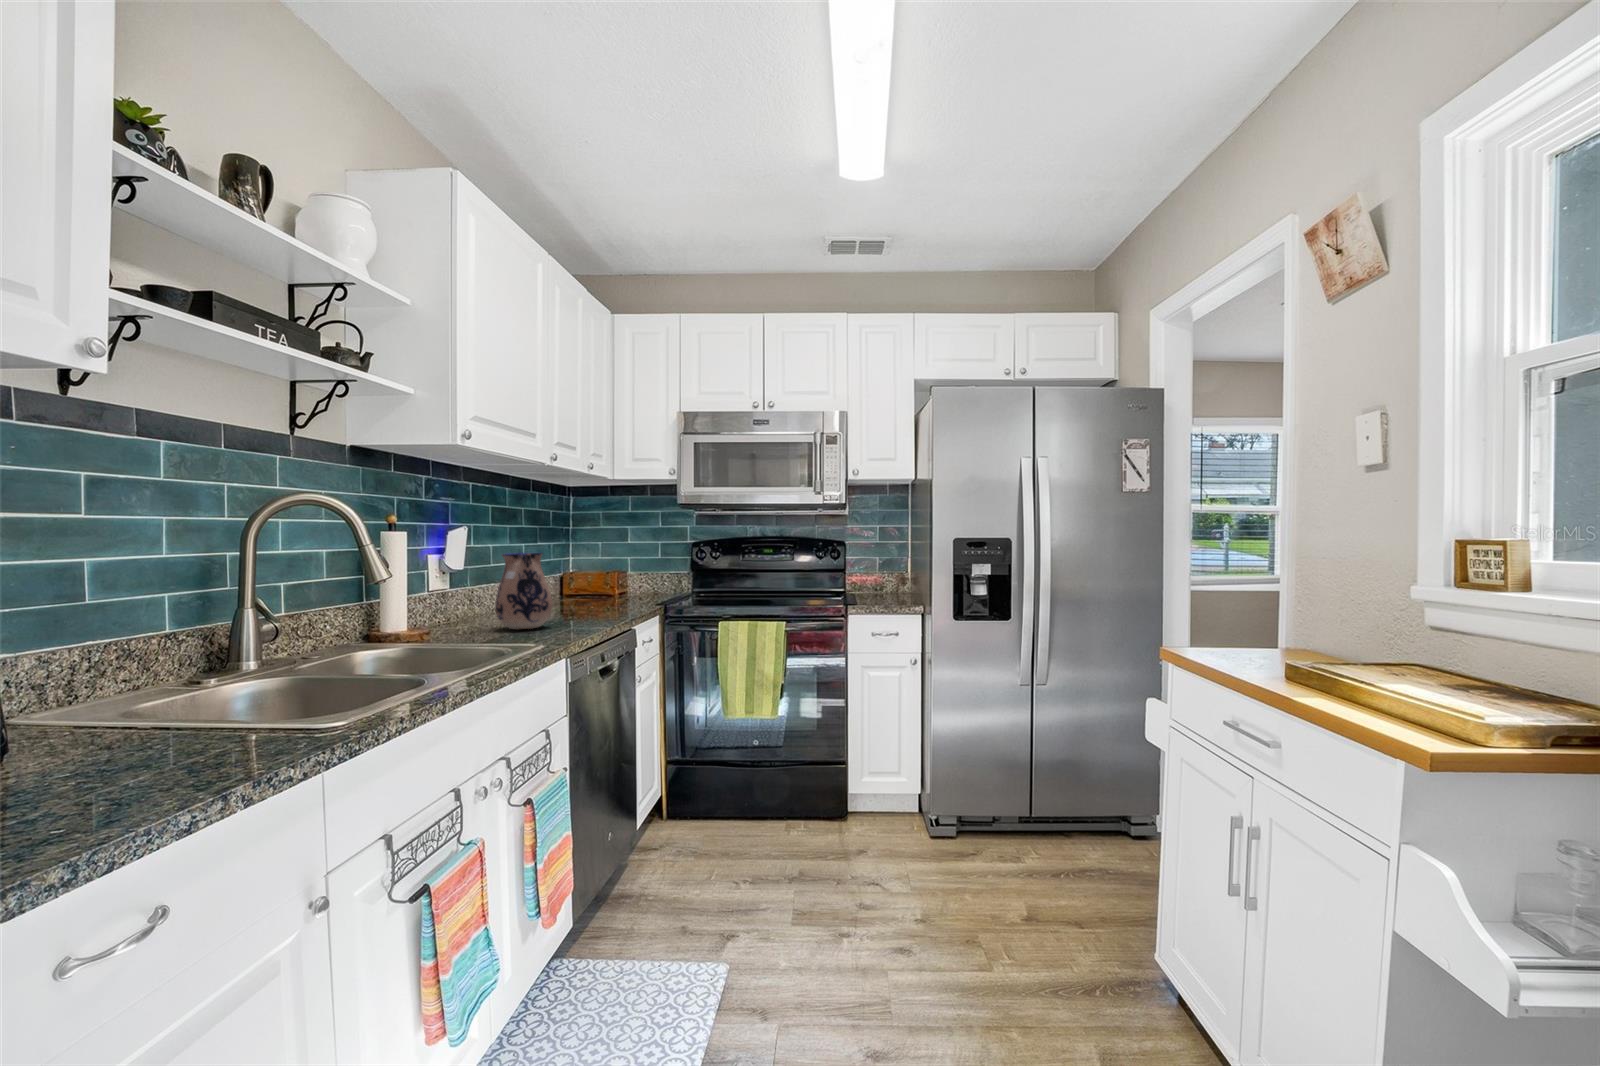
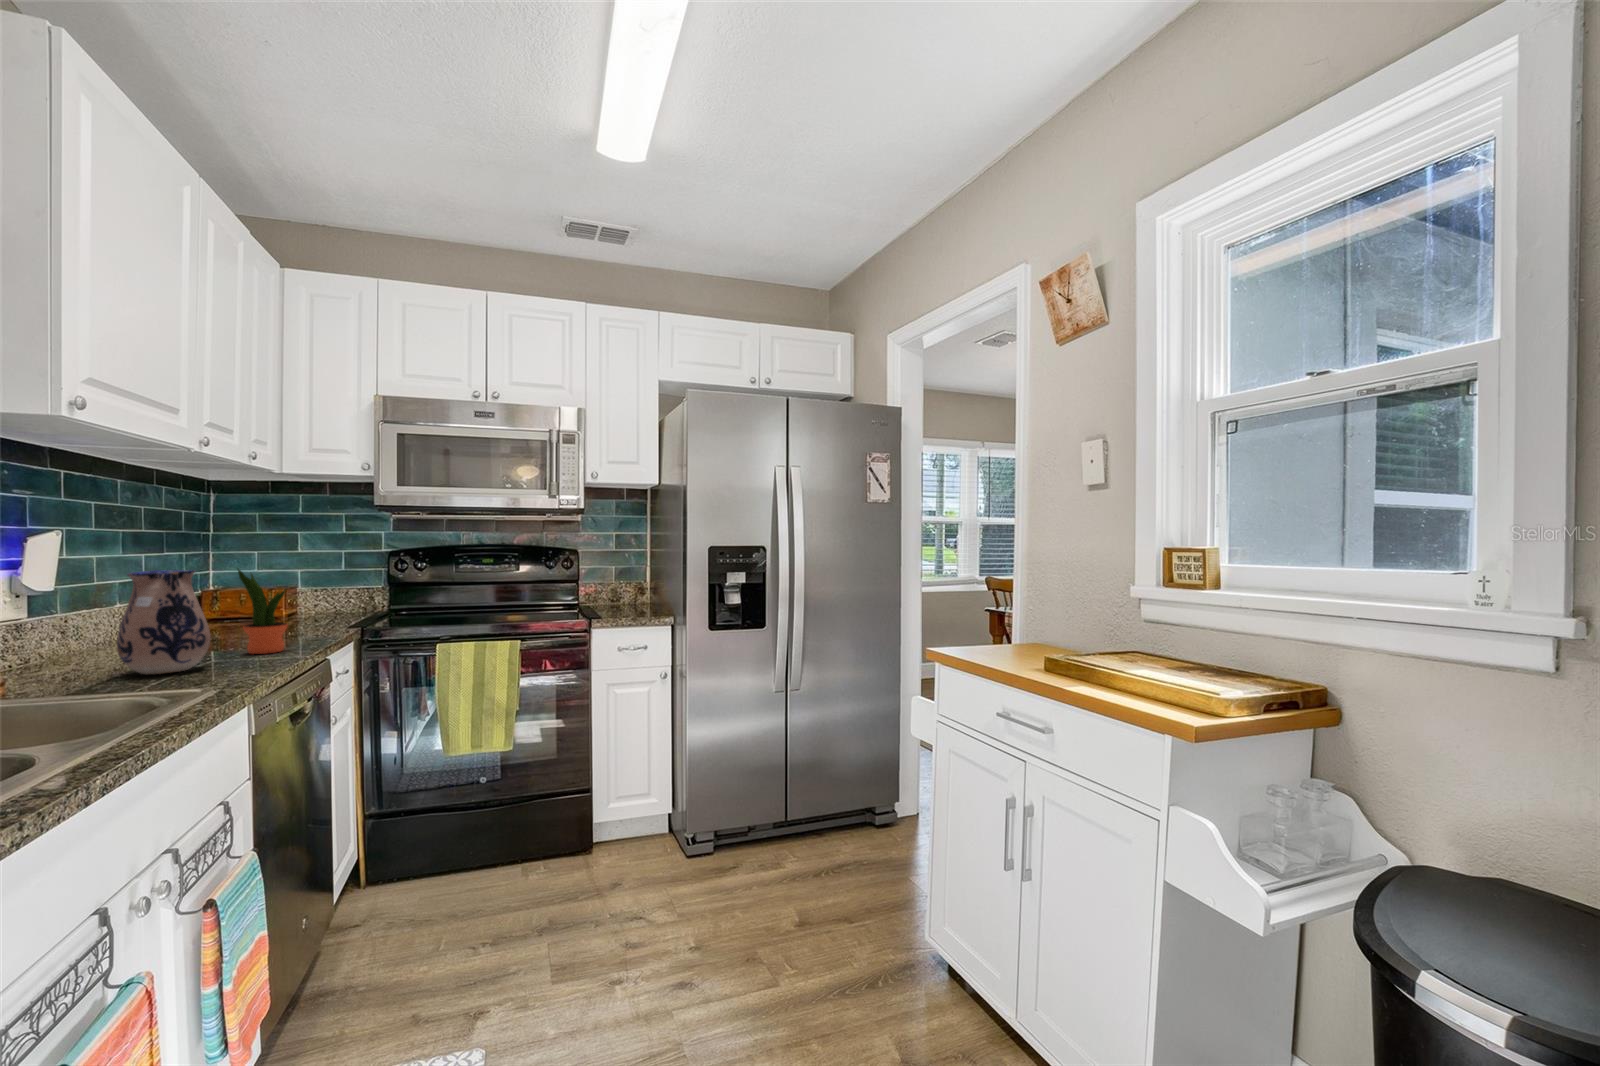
potted plant: none [573,552,608,619] -> present [238,569,288,654]

